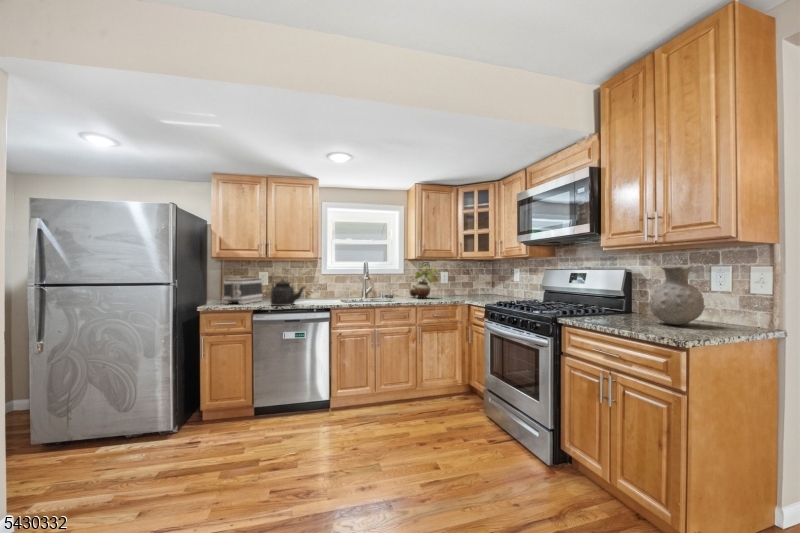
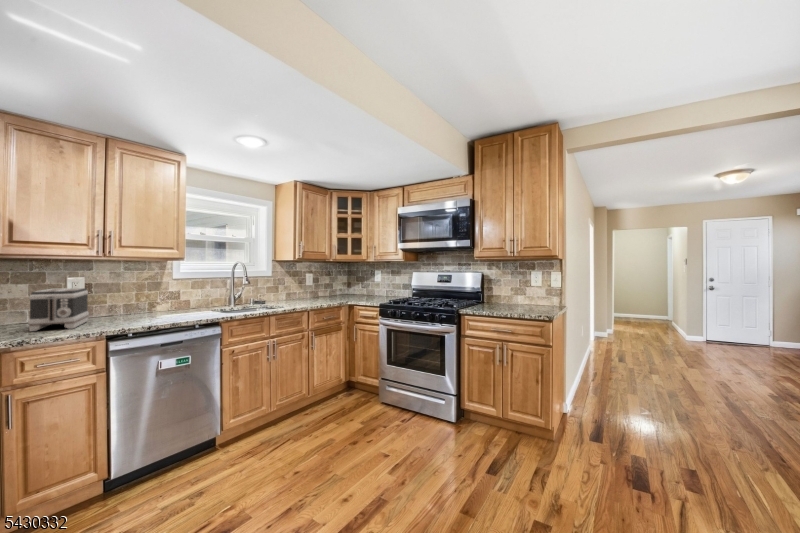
potted plant: present [409,264,438,298] -> none [285,267,320,302]
vase: present [649,265,705,325] -> none [510,271,539,308]
kettle: present [271,274,304,306] -> none [137,280,191,325]

